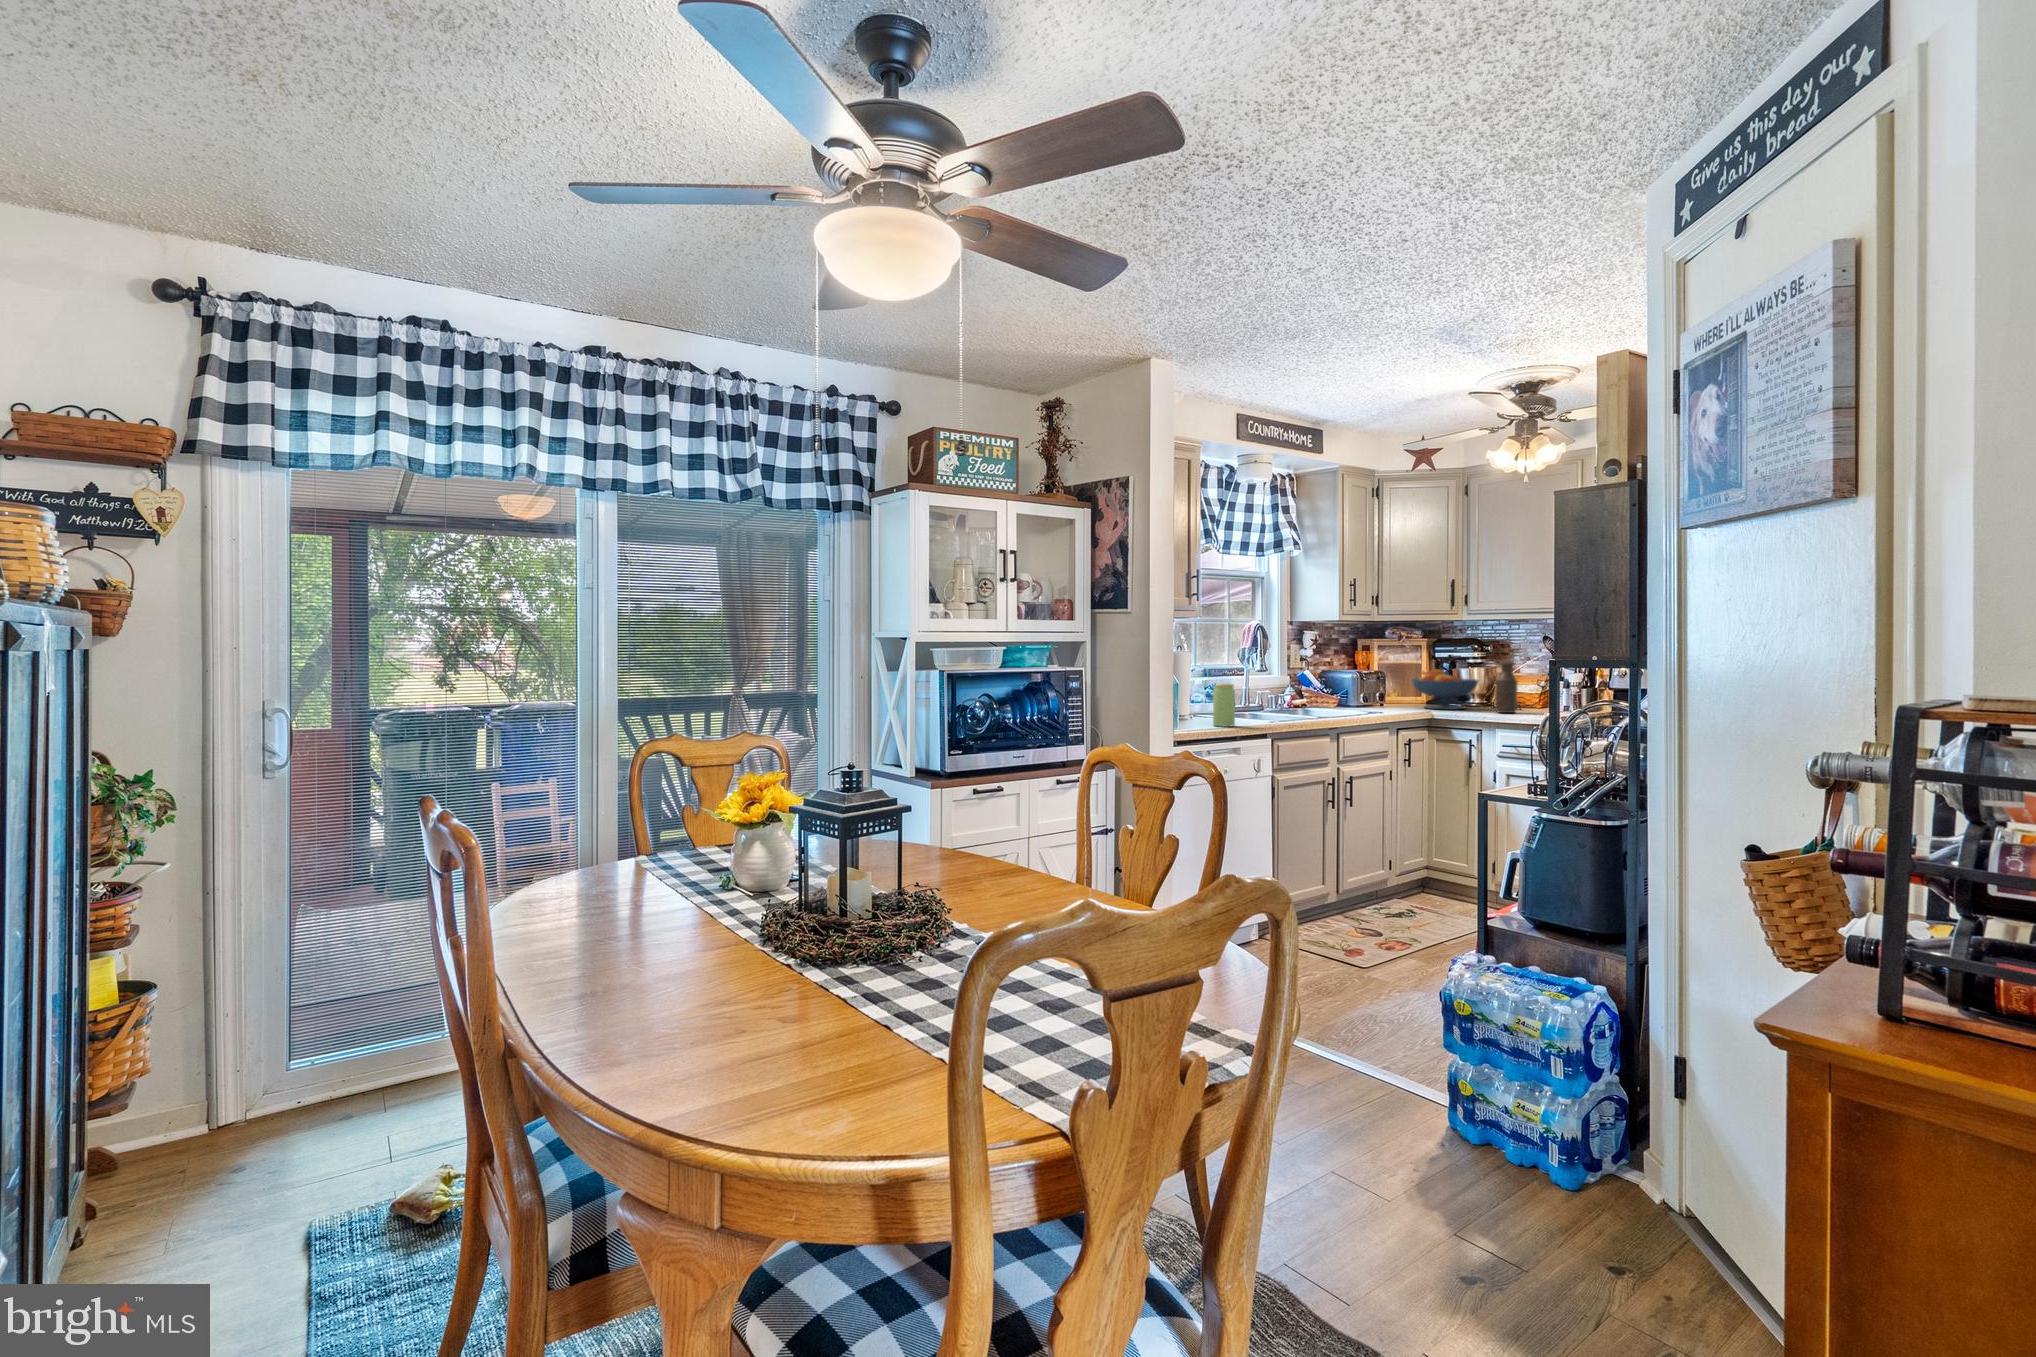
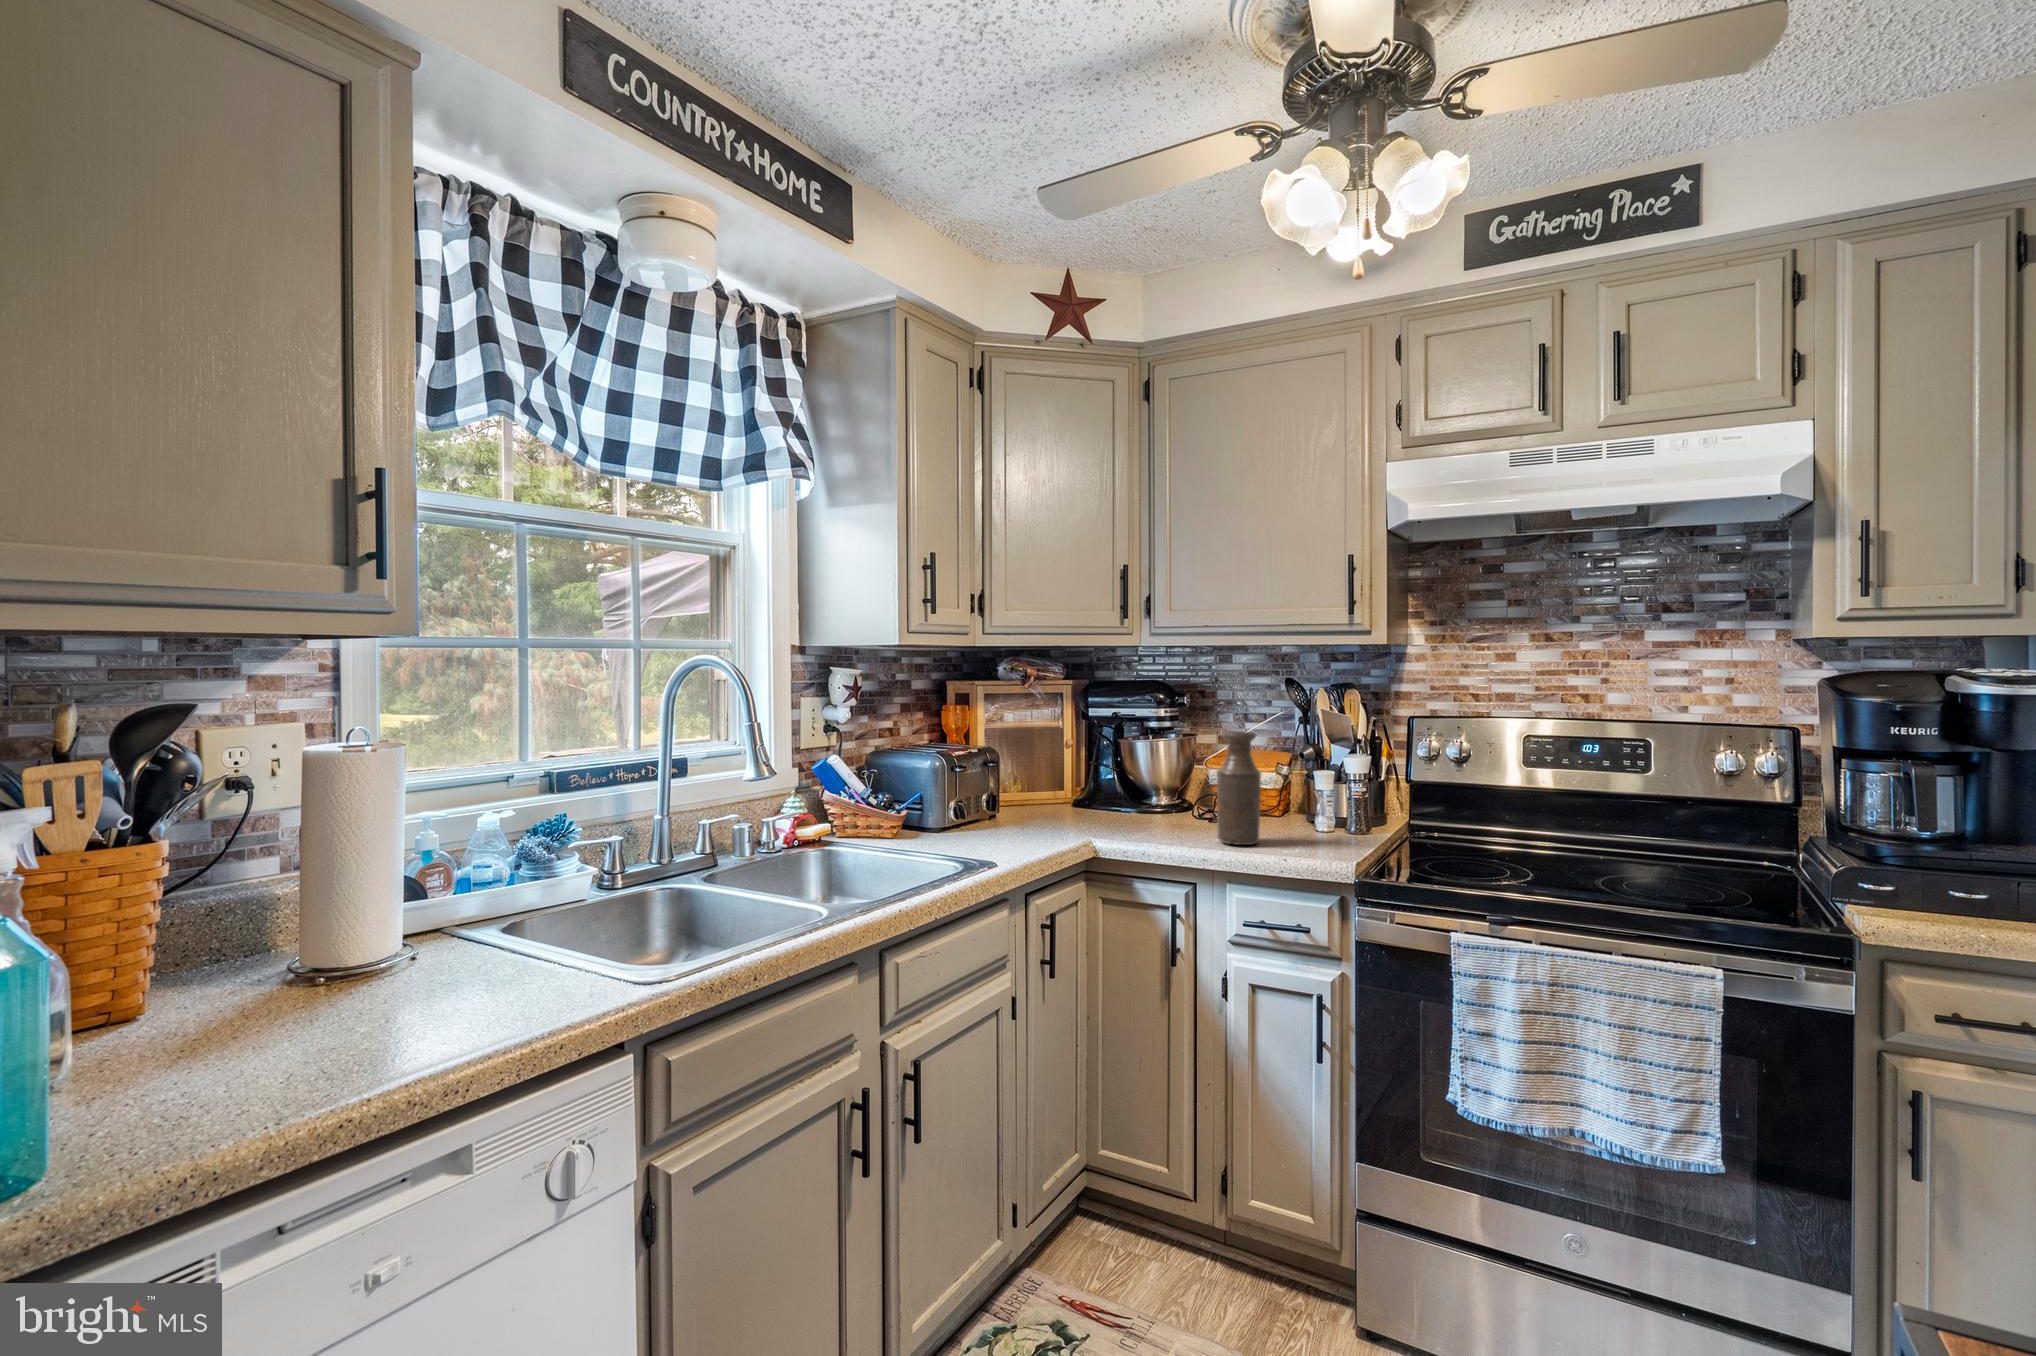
fruit bowl: present [1412,669,1479,709] -> none [1048,743,1179,834]
jar: present [1213,684,1235,727] -> none [374,855,469,1028]

